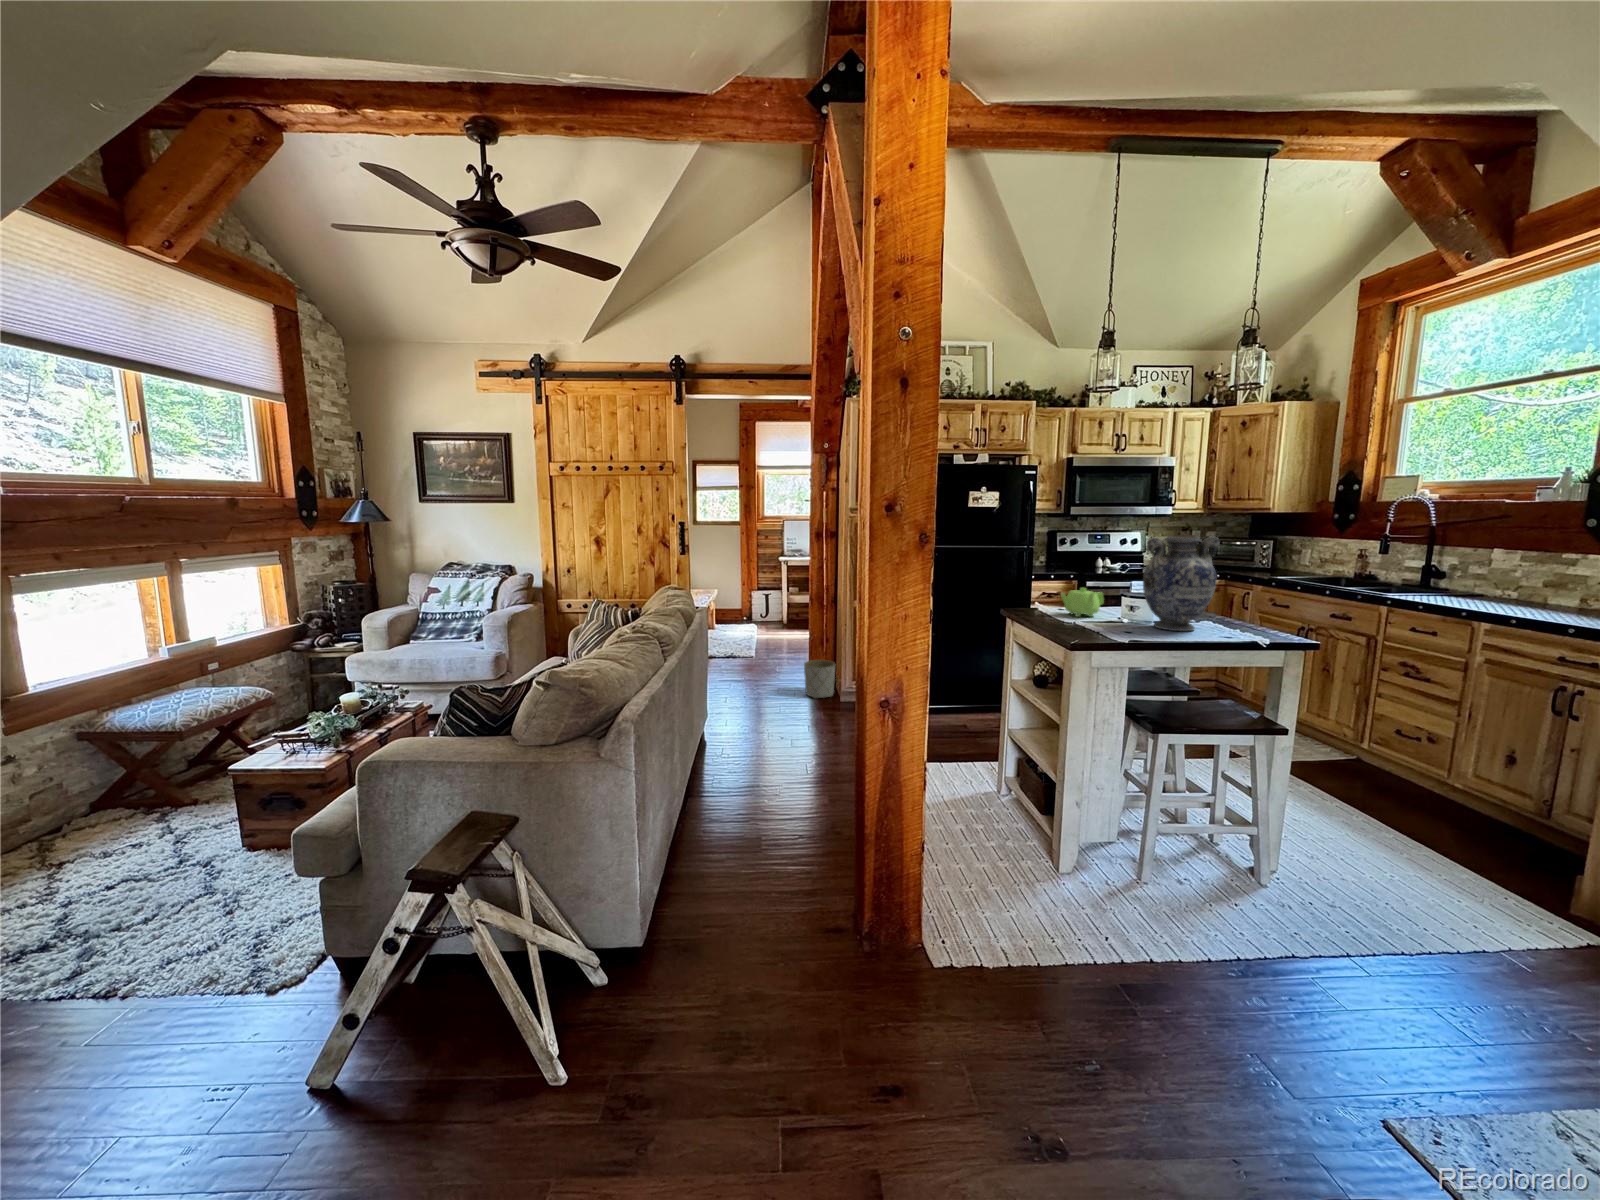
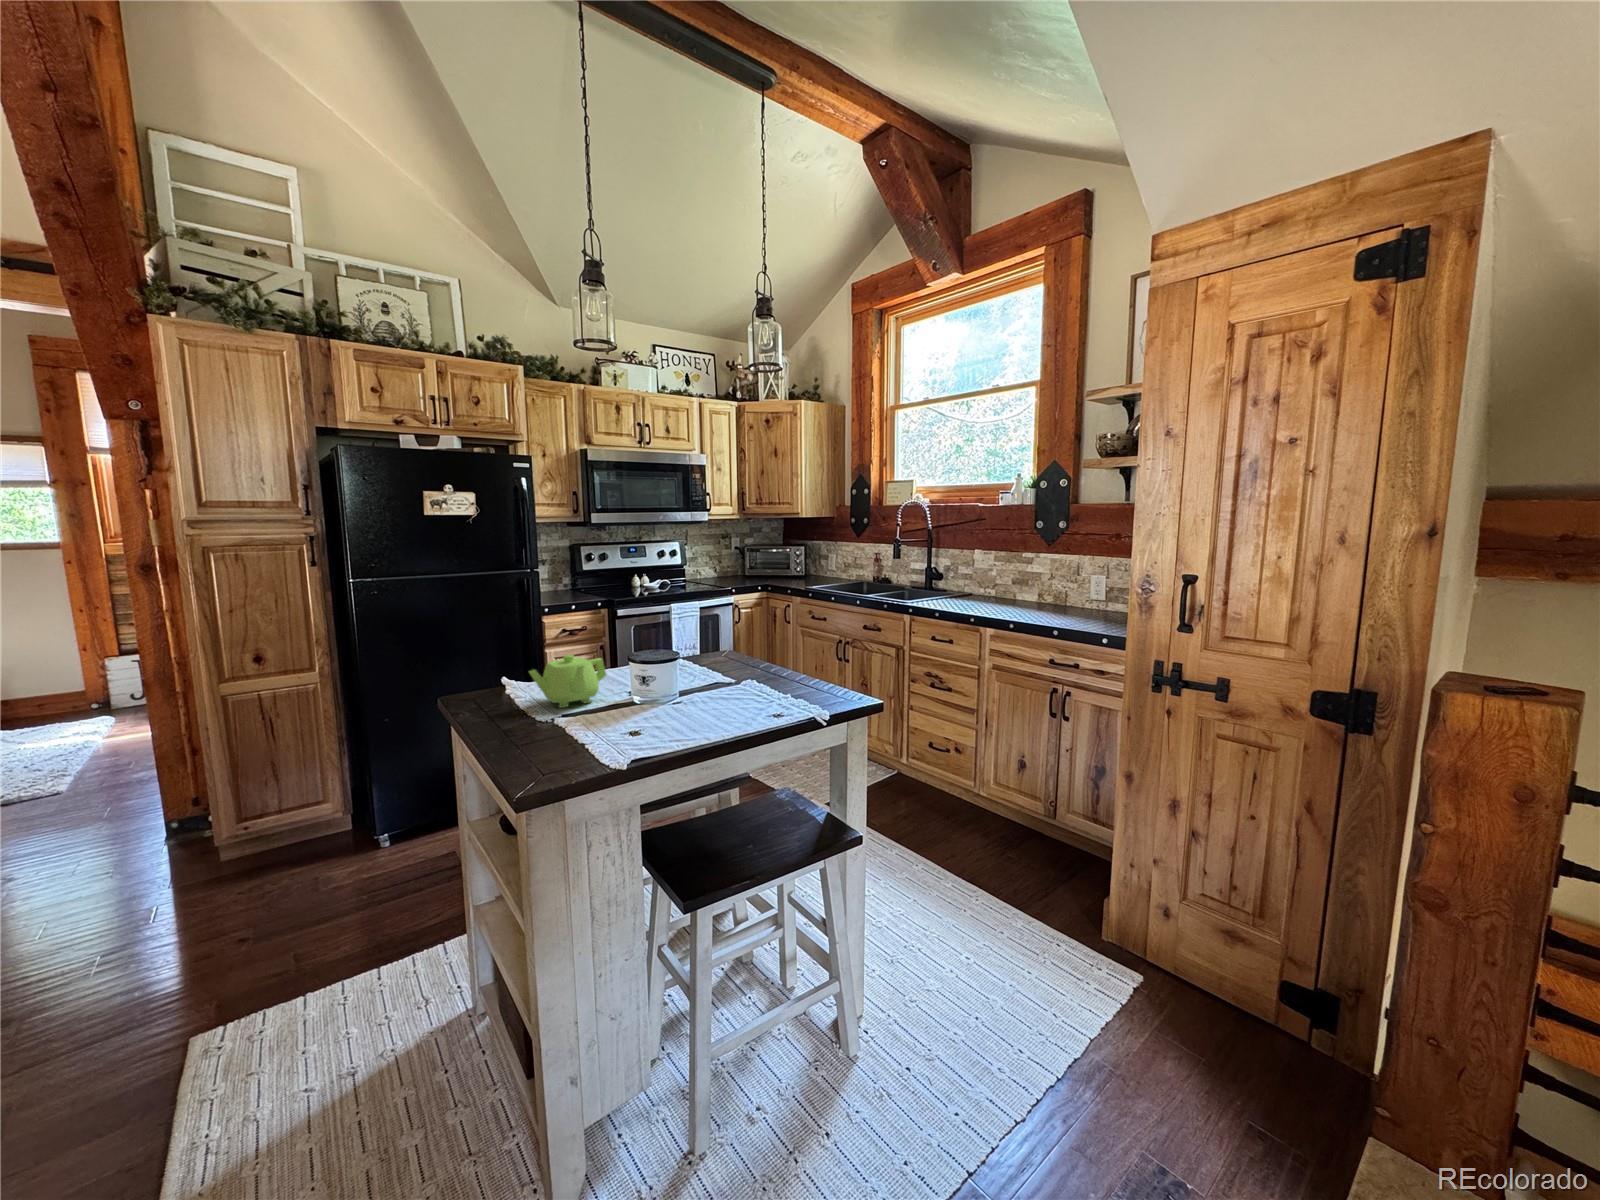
vase: present [1143,535,1220,631] -> none [649,559,756,719]
planter: present [804,660,835,698] -> none [97,808,188,896]

